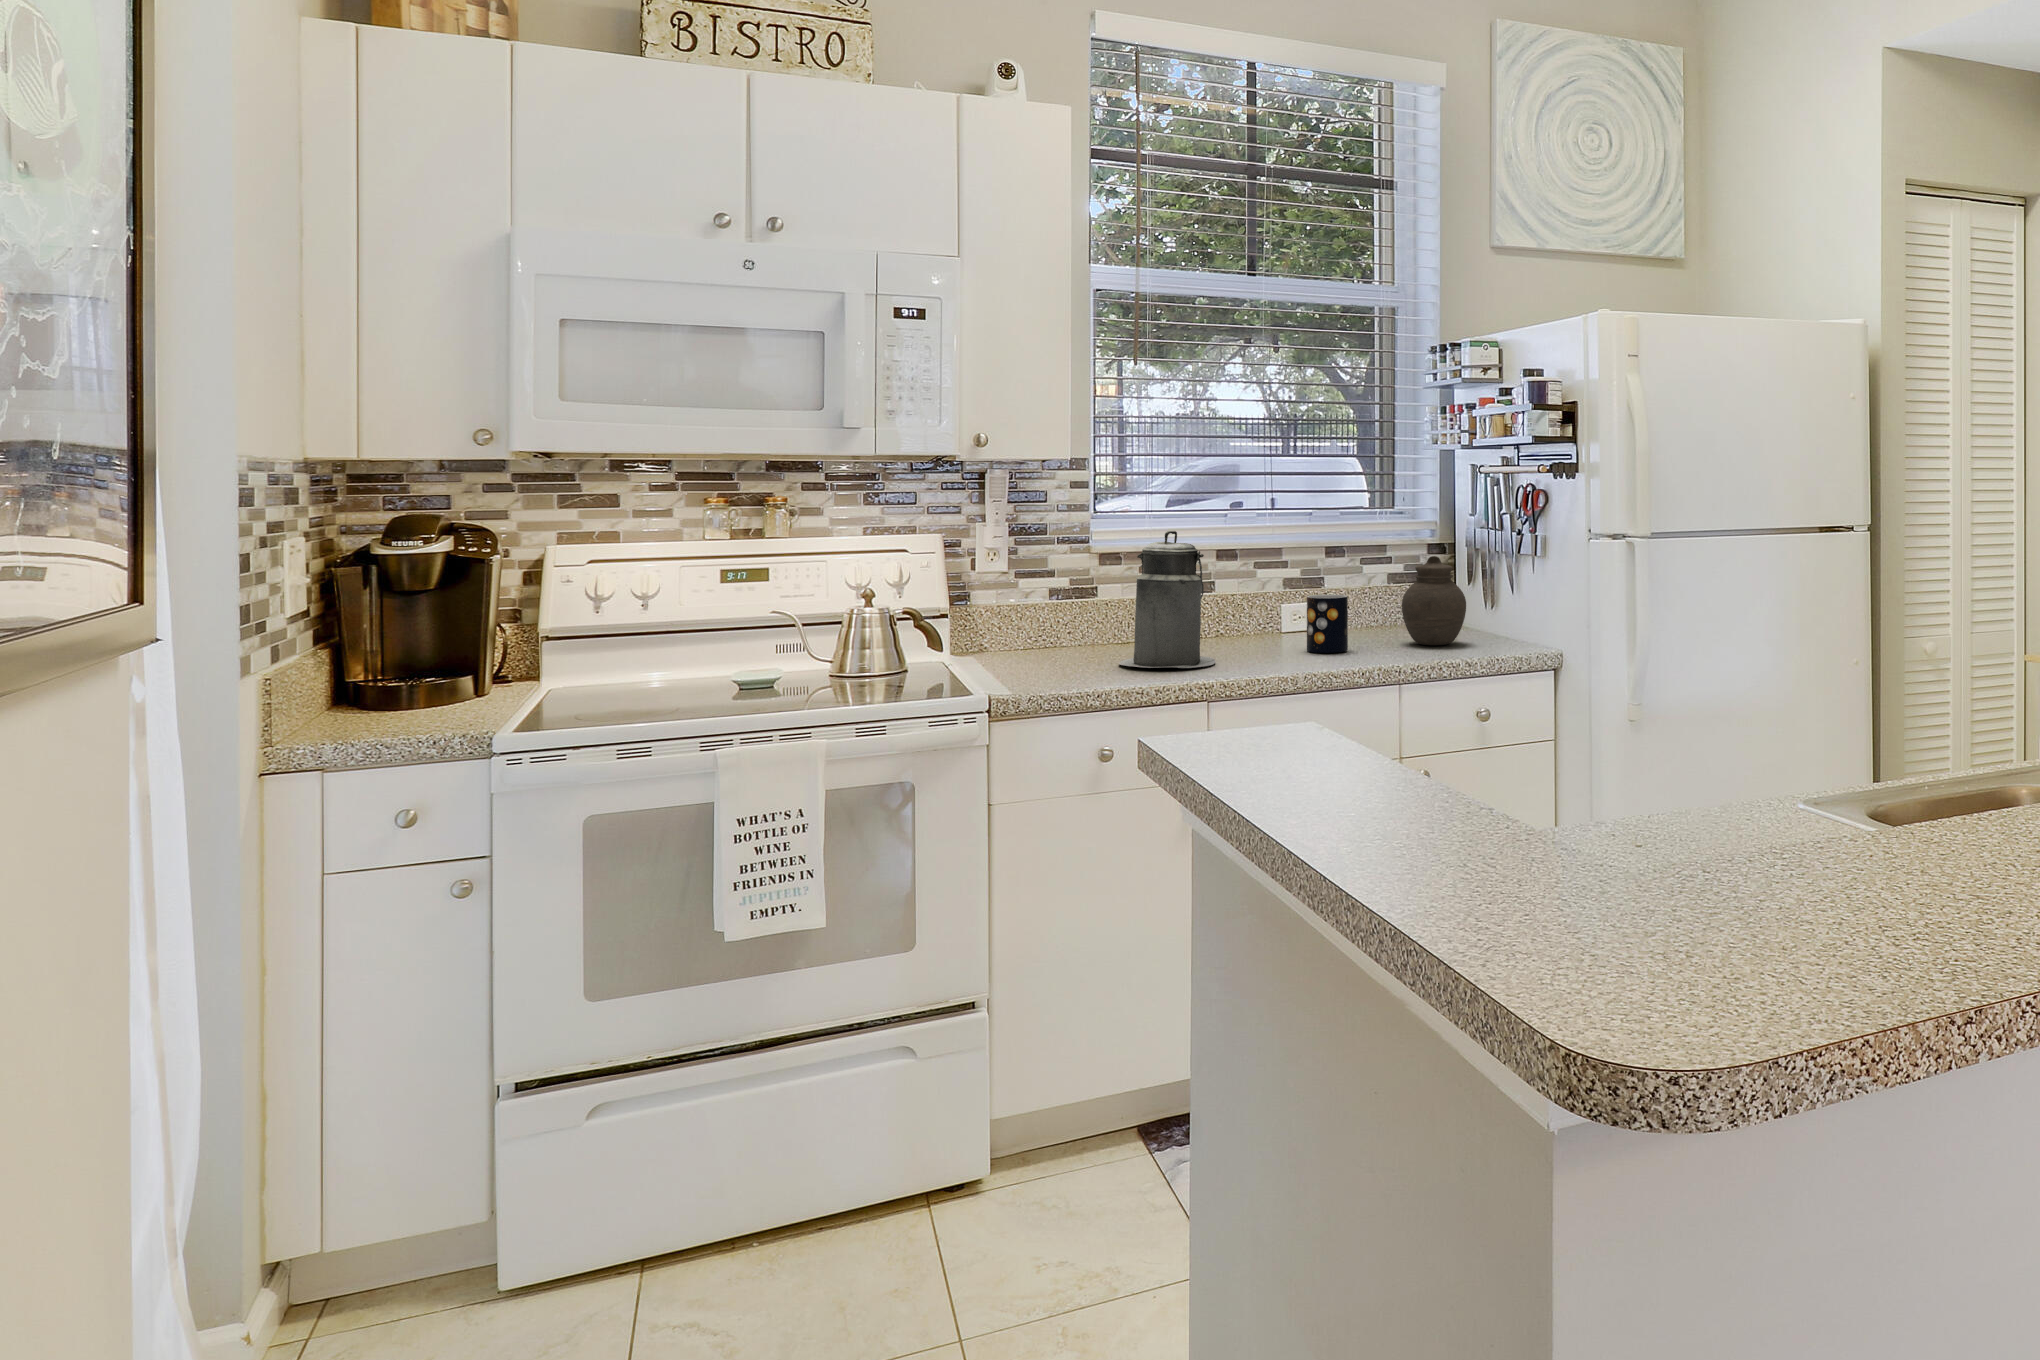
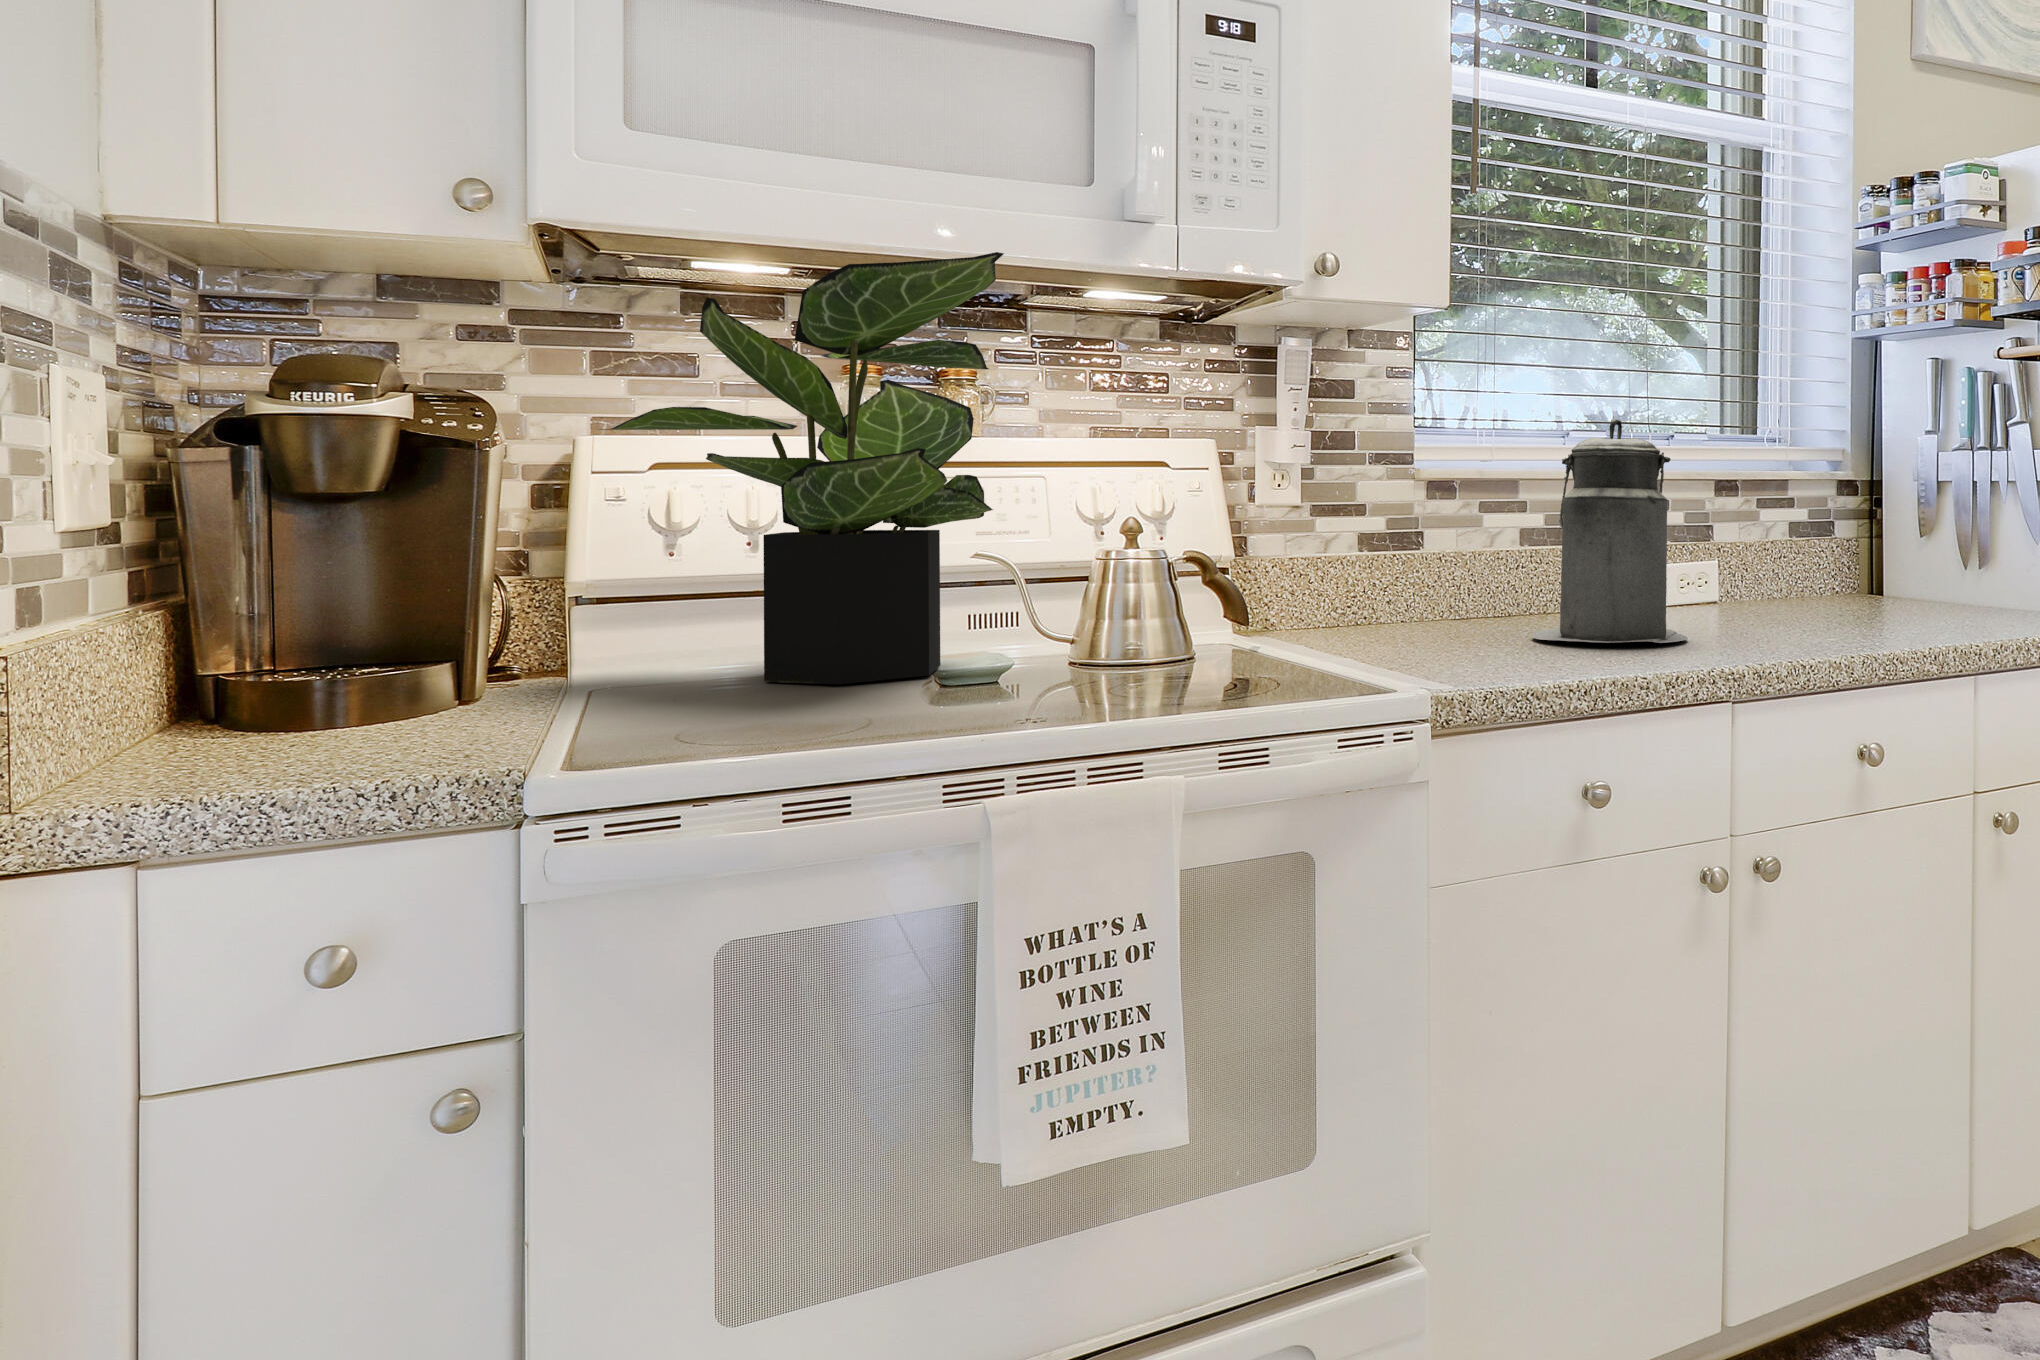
potted plant: none [551,462,777,690] -> present [600,252,1004,684]
jar: present [1402,556,1466,645] -> none [1875,479,1978,613]
mug: present [1307,595,1348,653] -> none [1767,535,1833,623]

